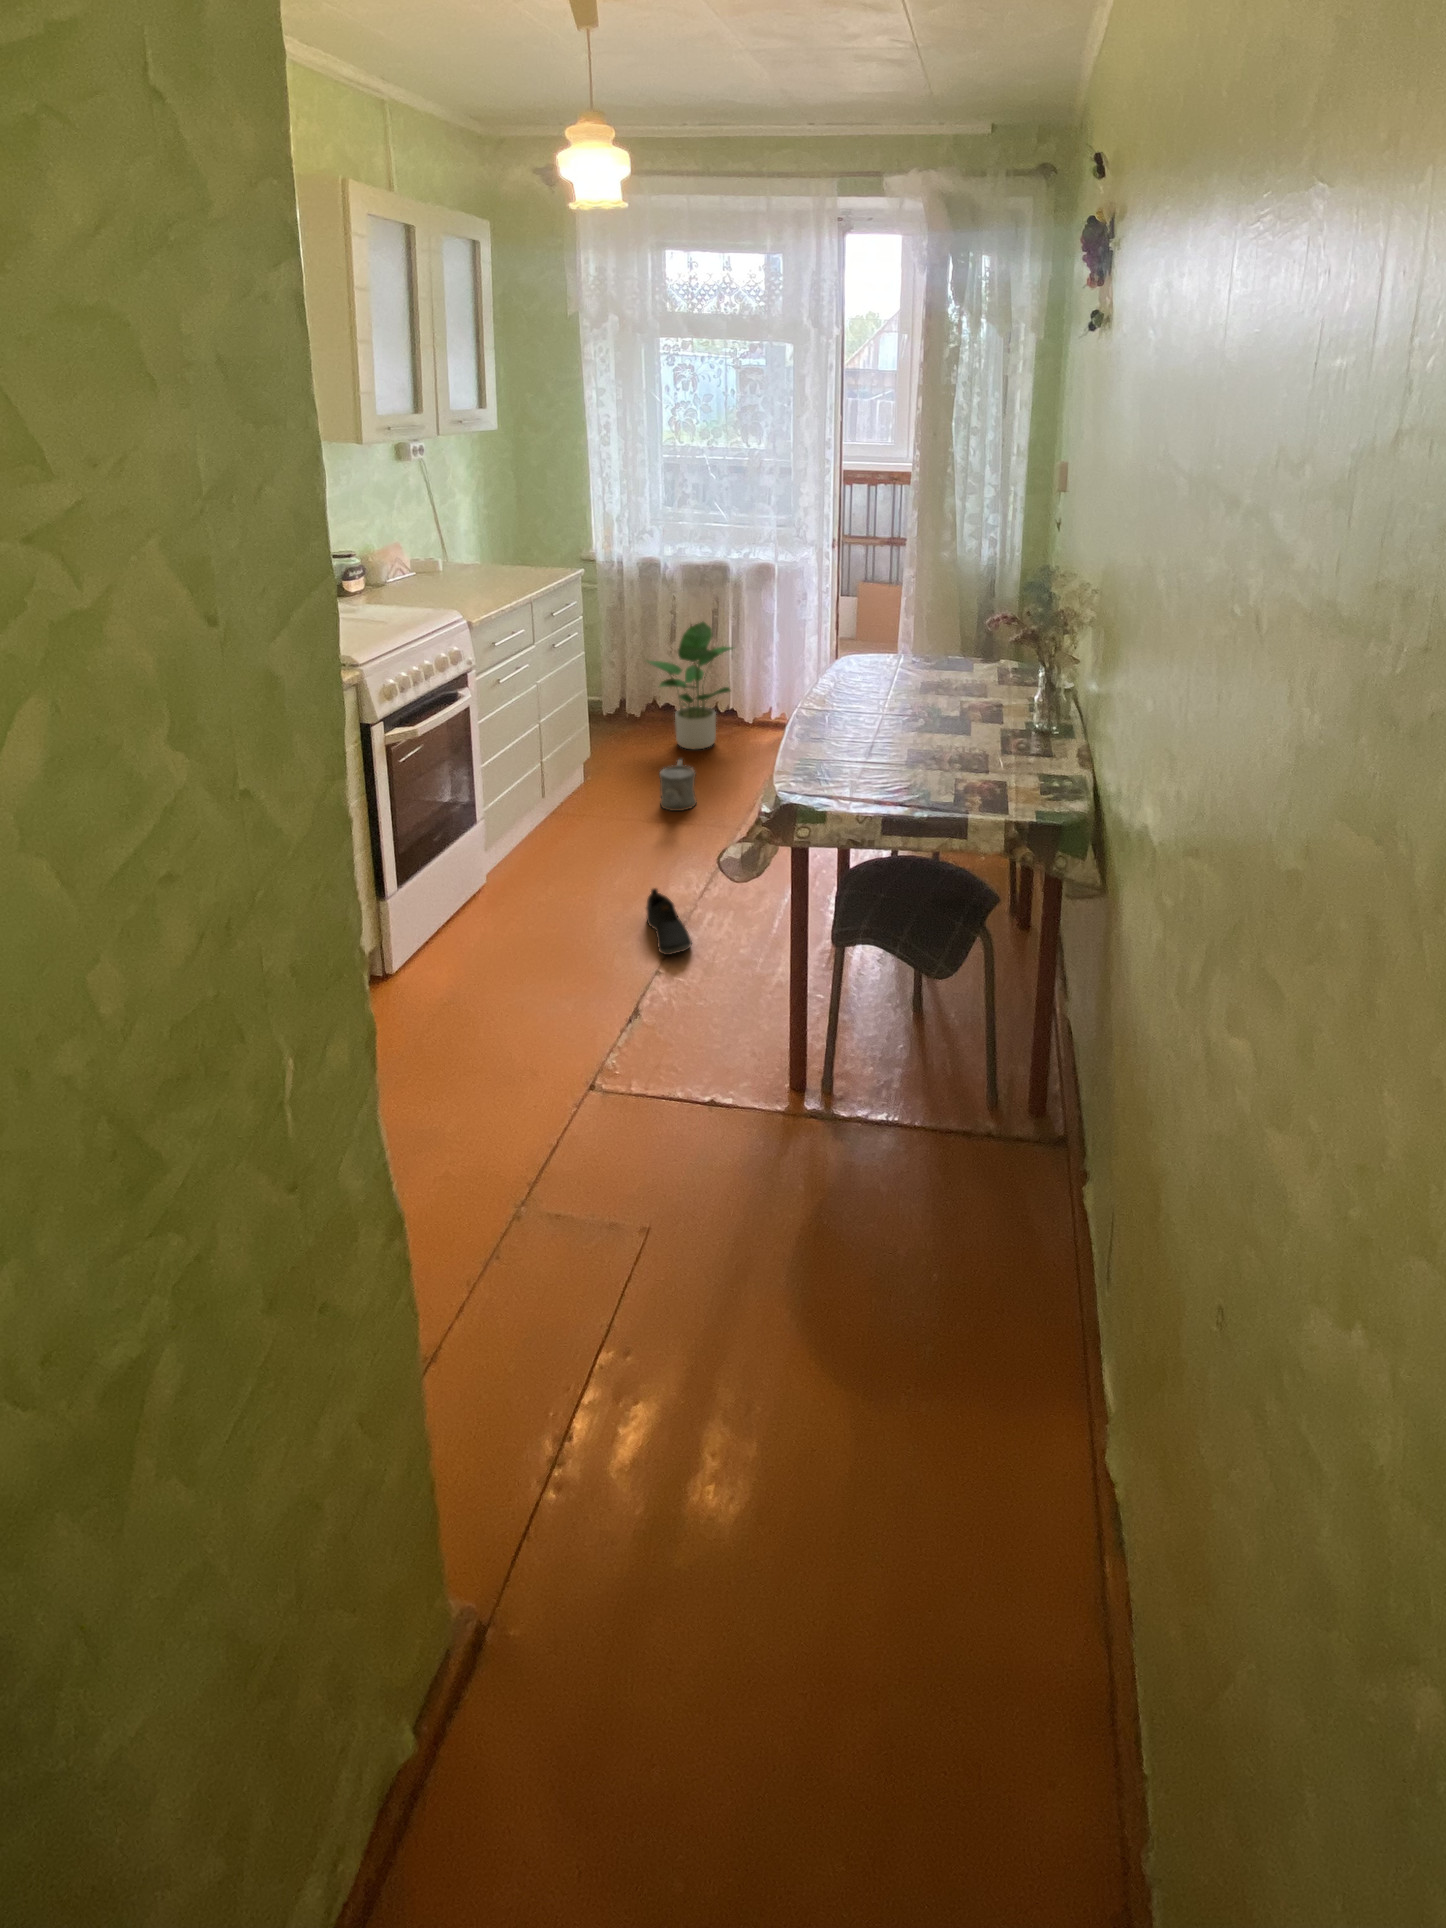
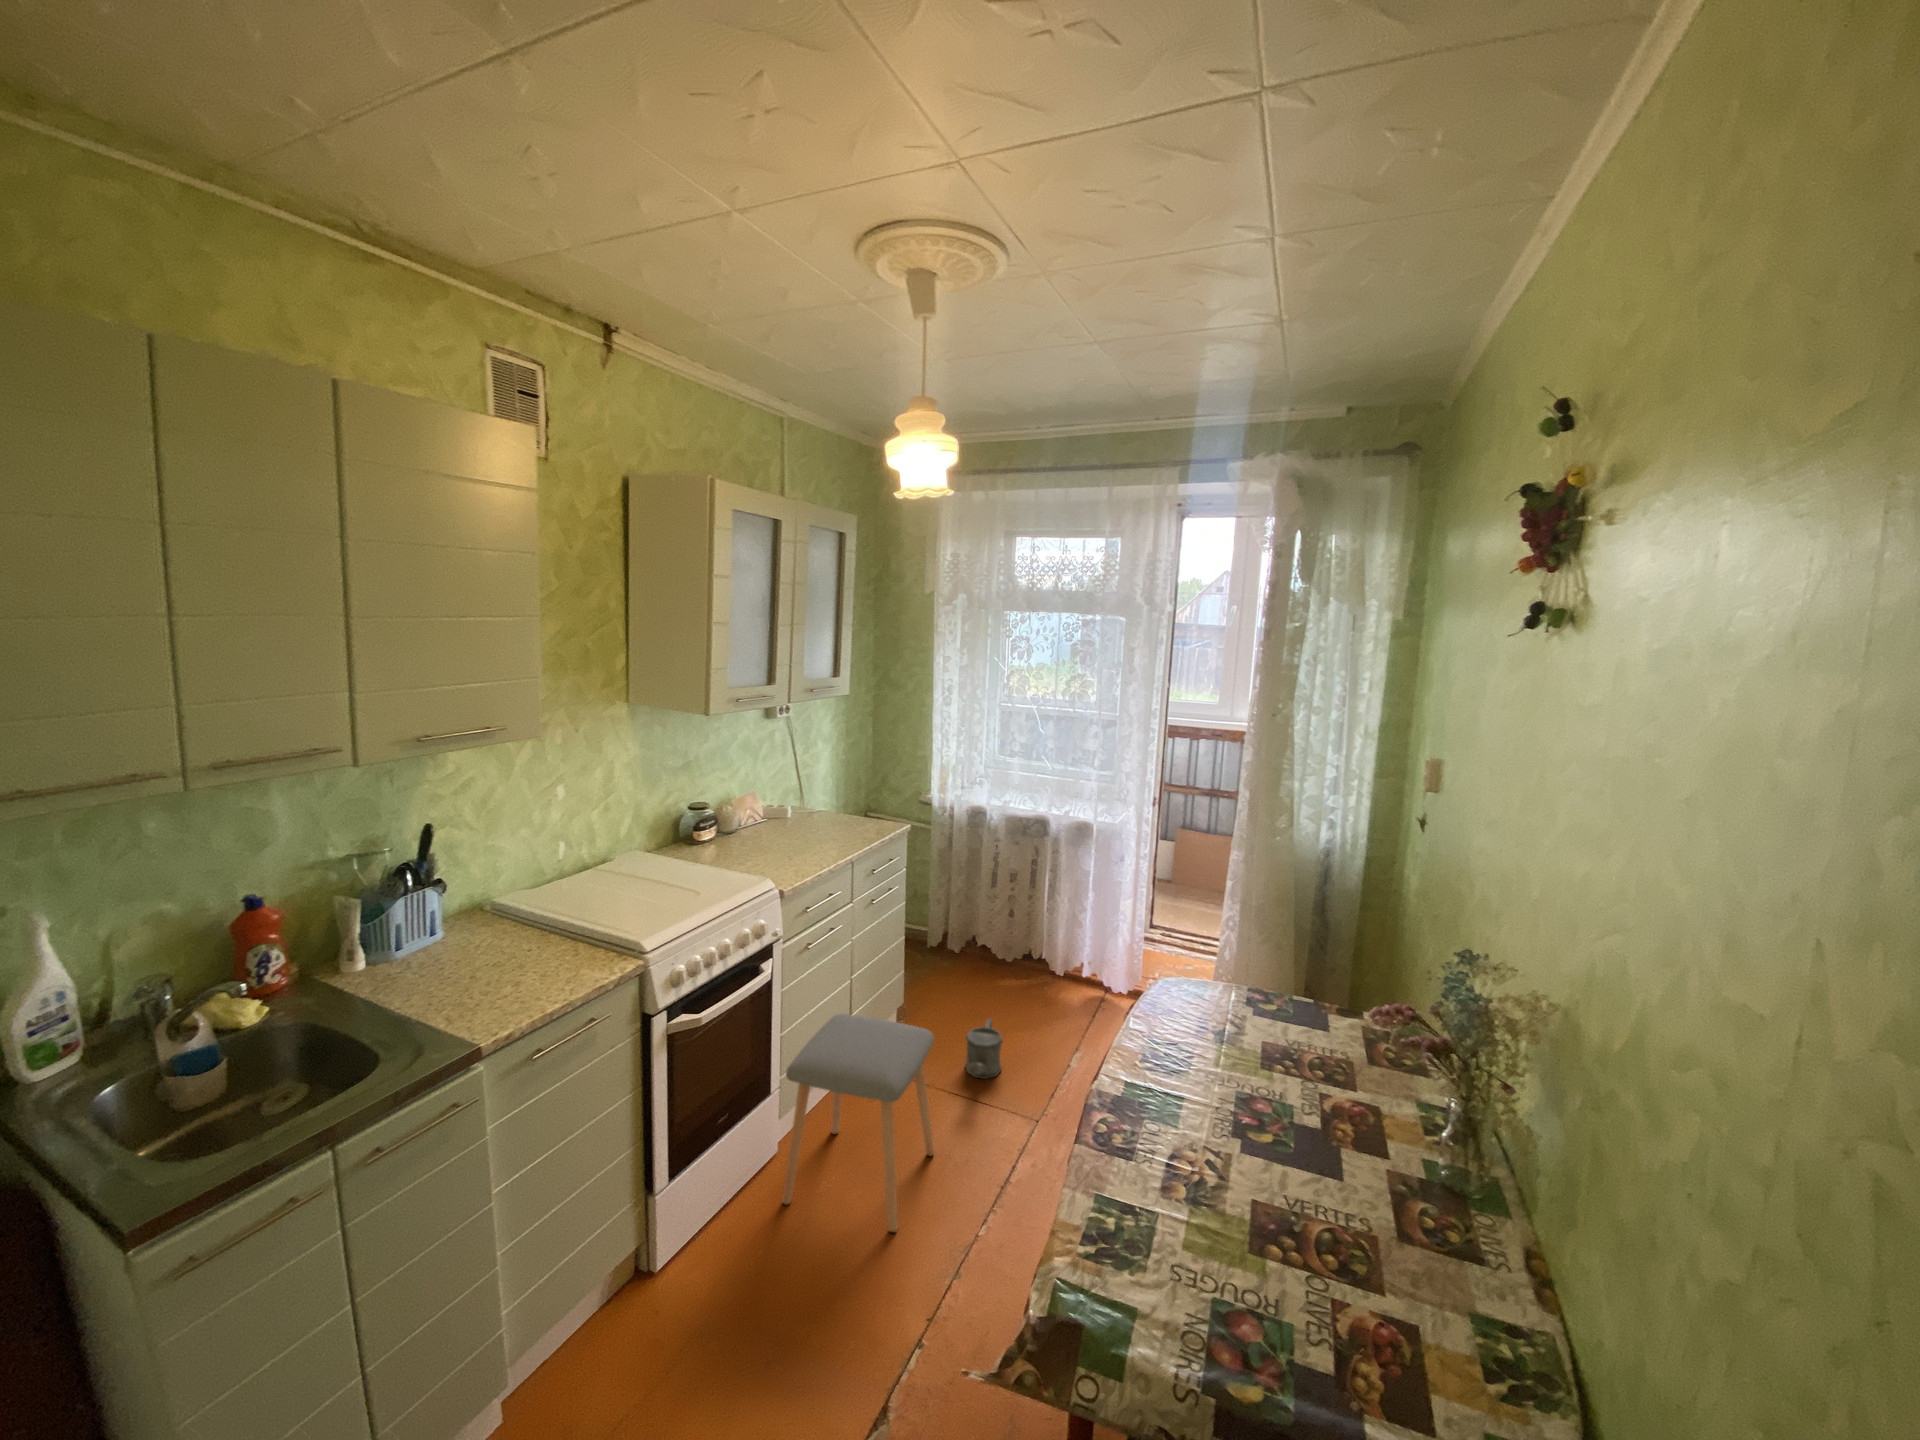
potted plant: present [648,622,733,749] -> none [965,871,1055,997]
stool: none [495,744,641,918] -> present [782,1014,934,1233]
shoe: present [646,888,692,955] -> none [928,1208,972,1317]

